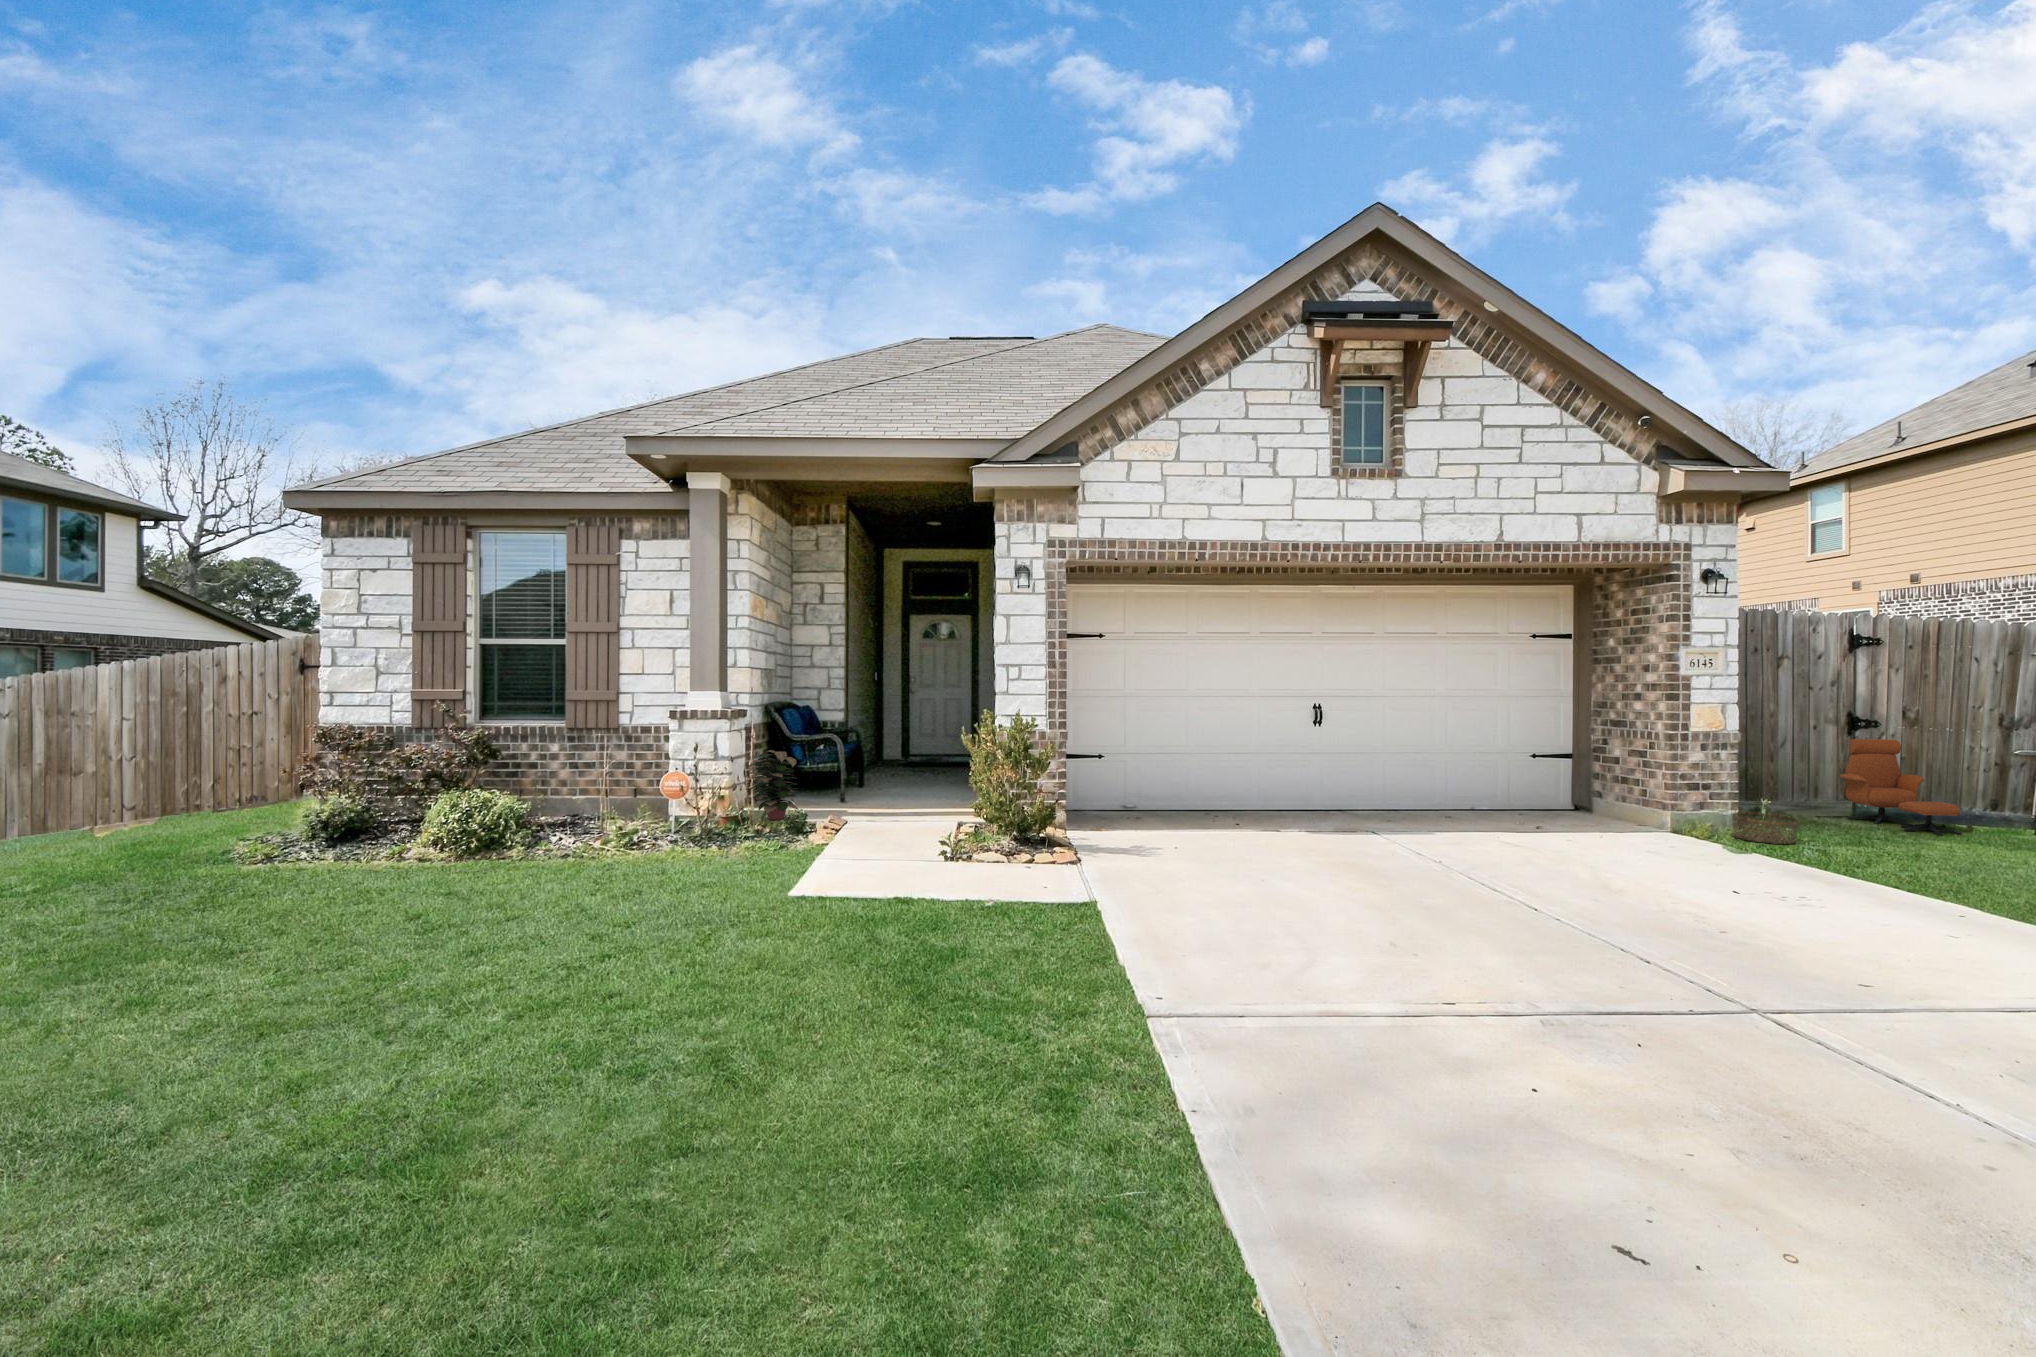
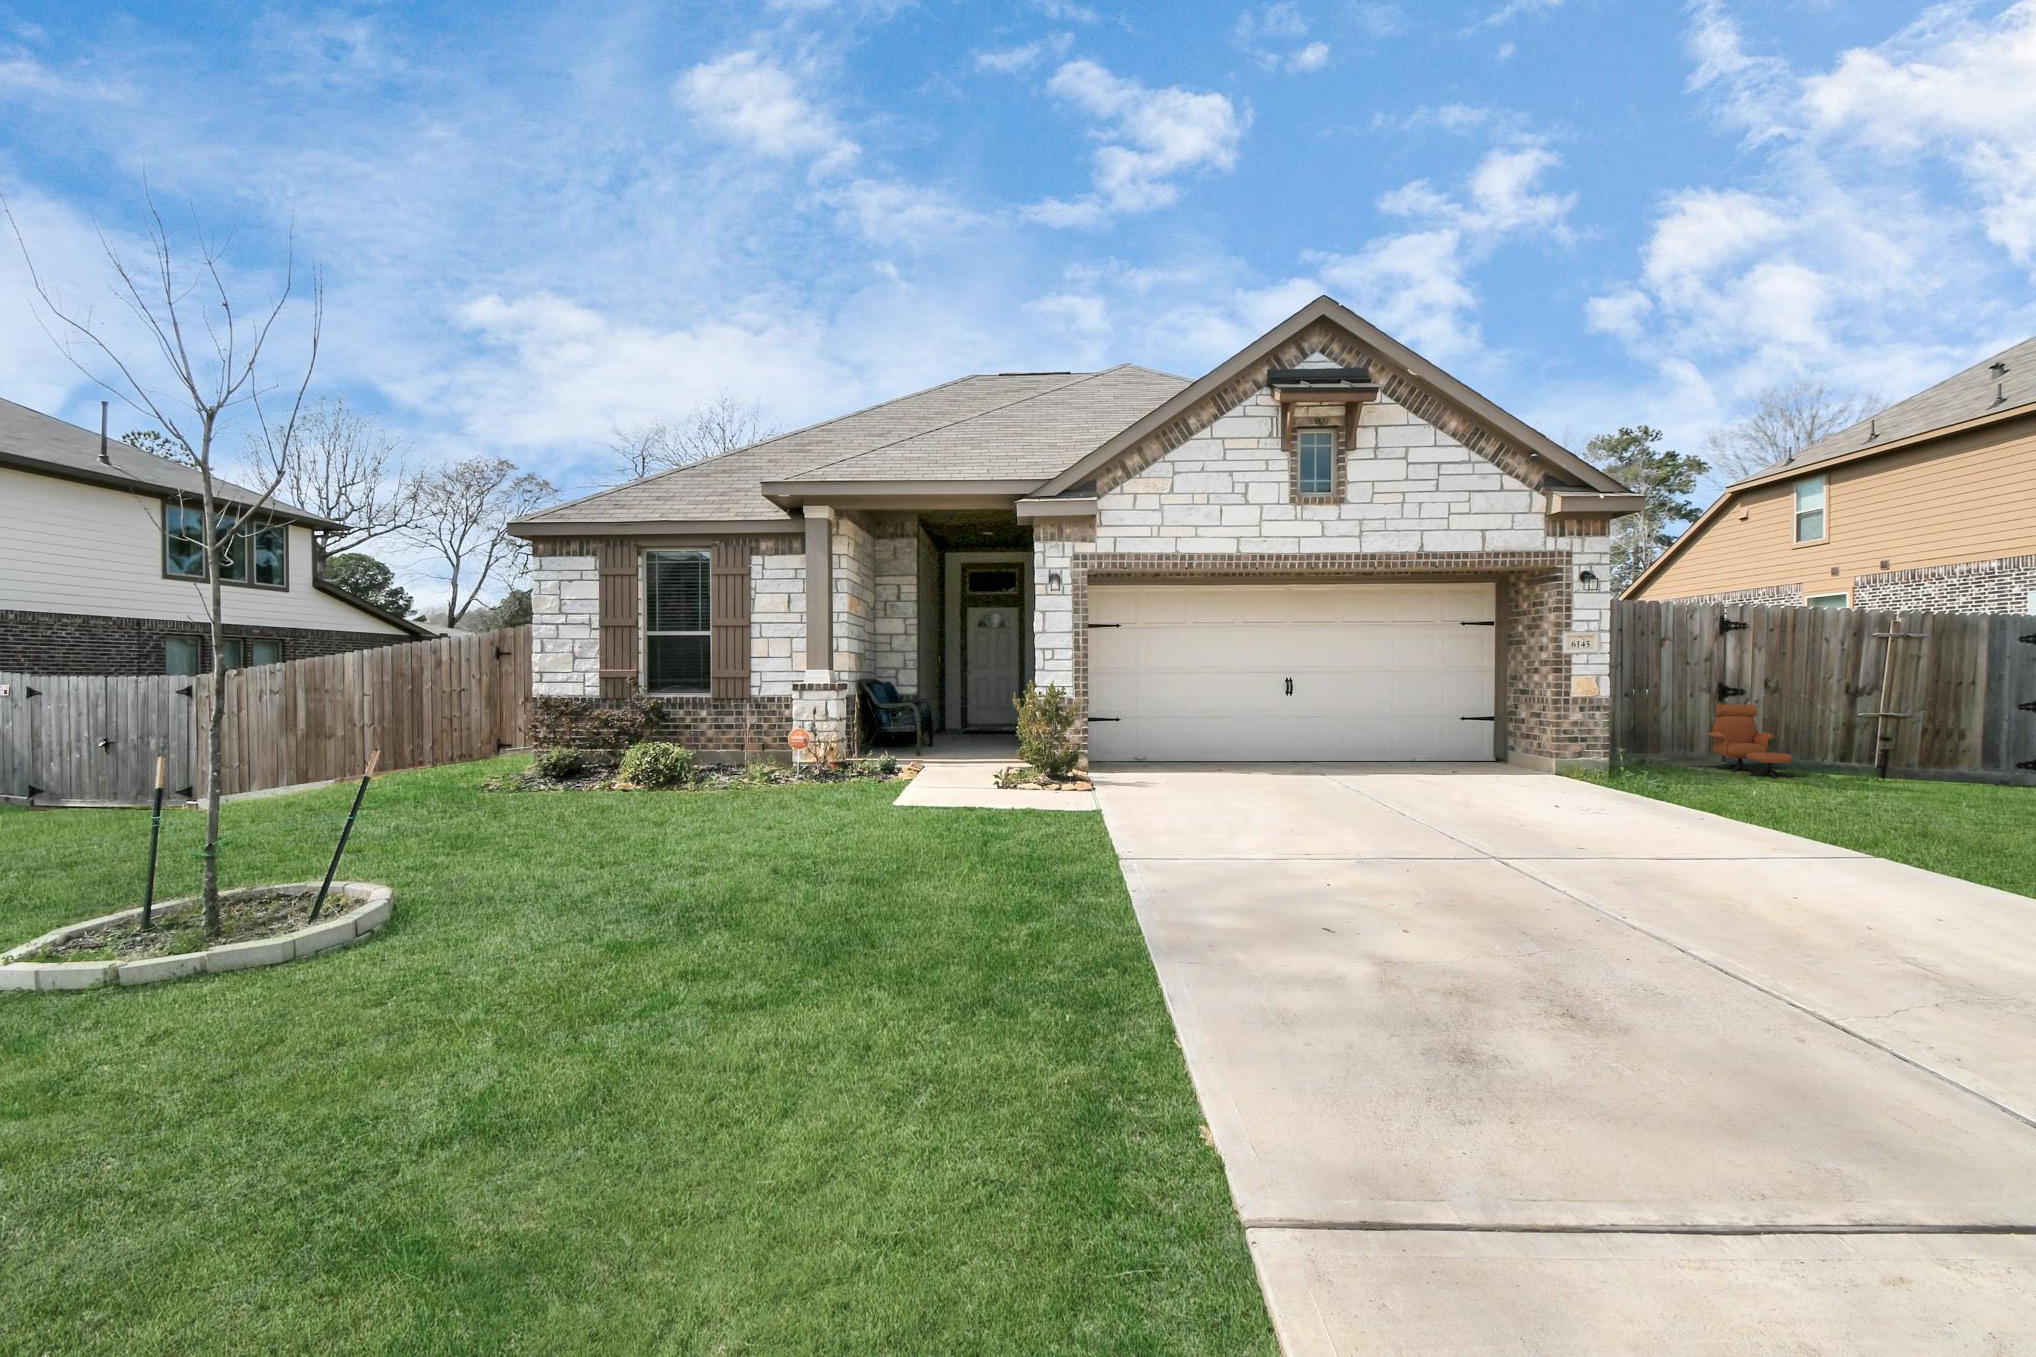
decorative plant: present [750,750,799,820] -> none [851,714,888,765]
basket: present [1732,812,1799,844] -> none [1603,760,1652,783]

